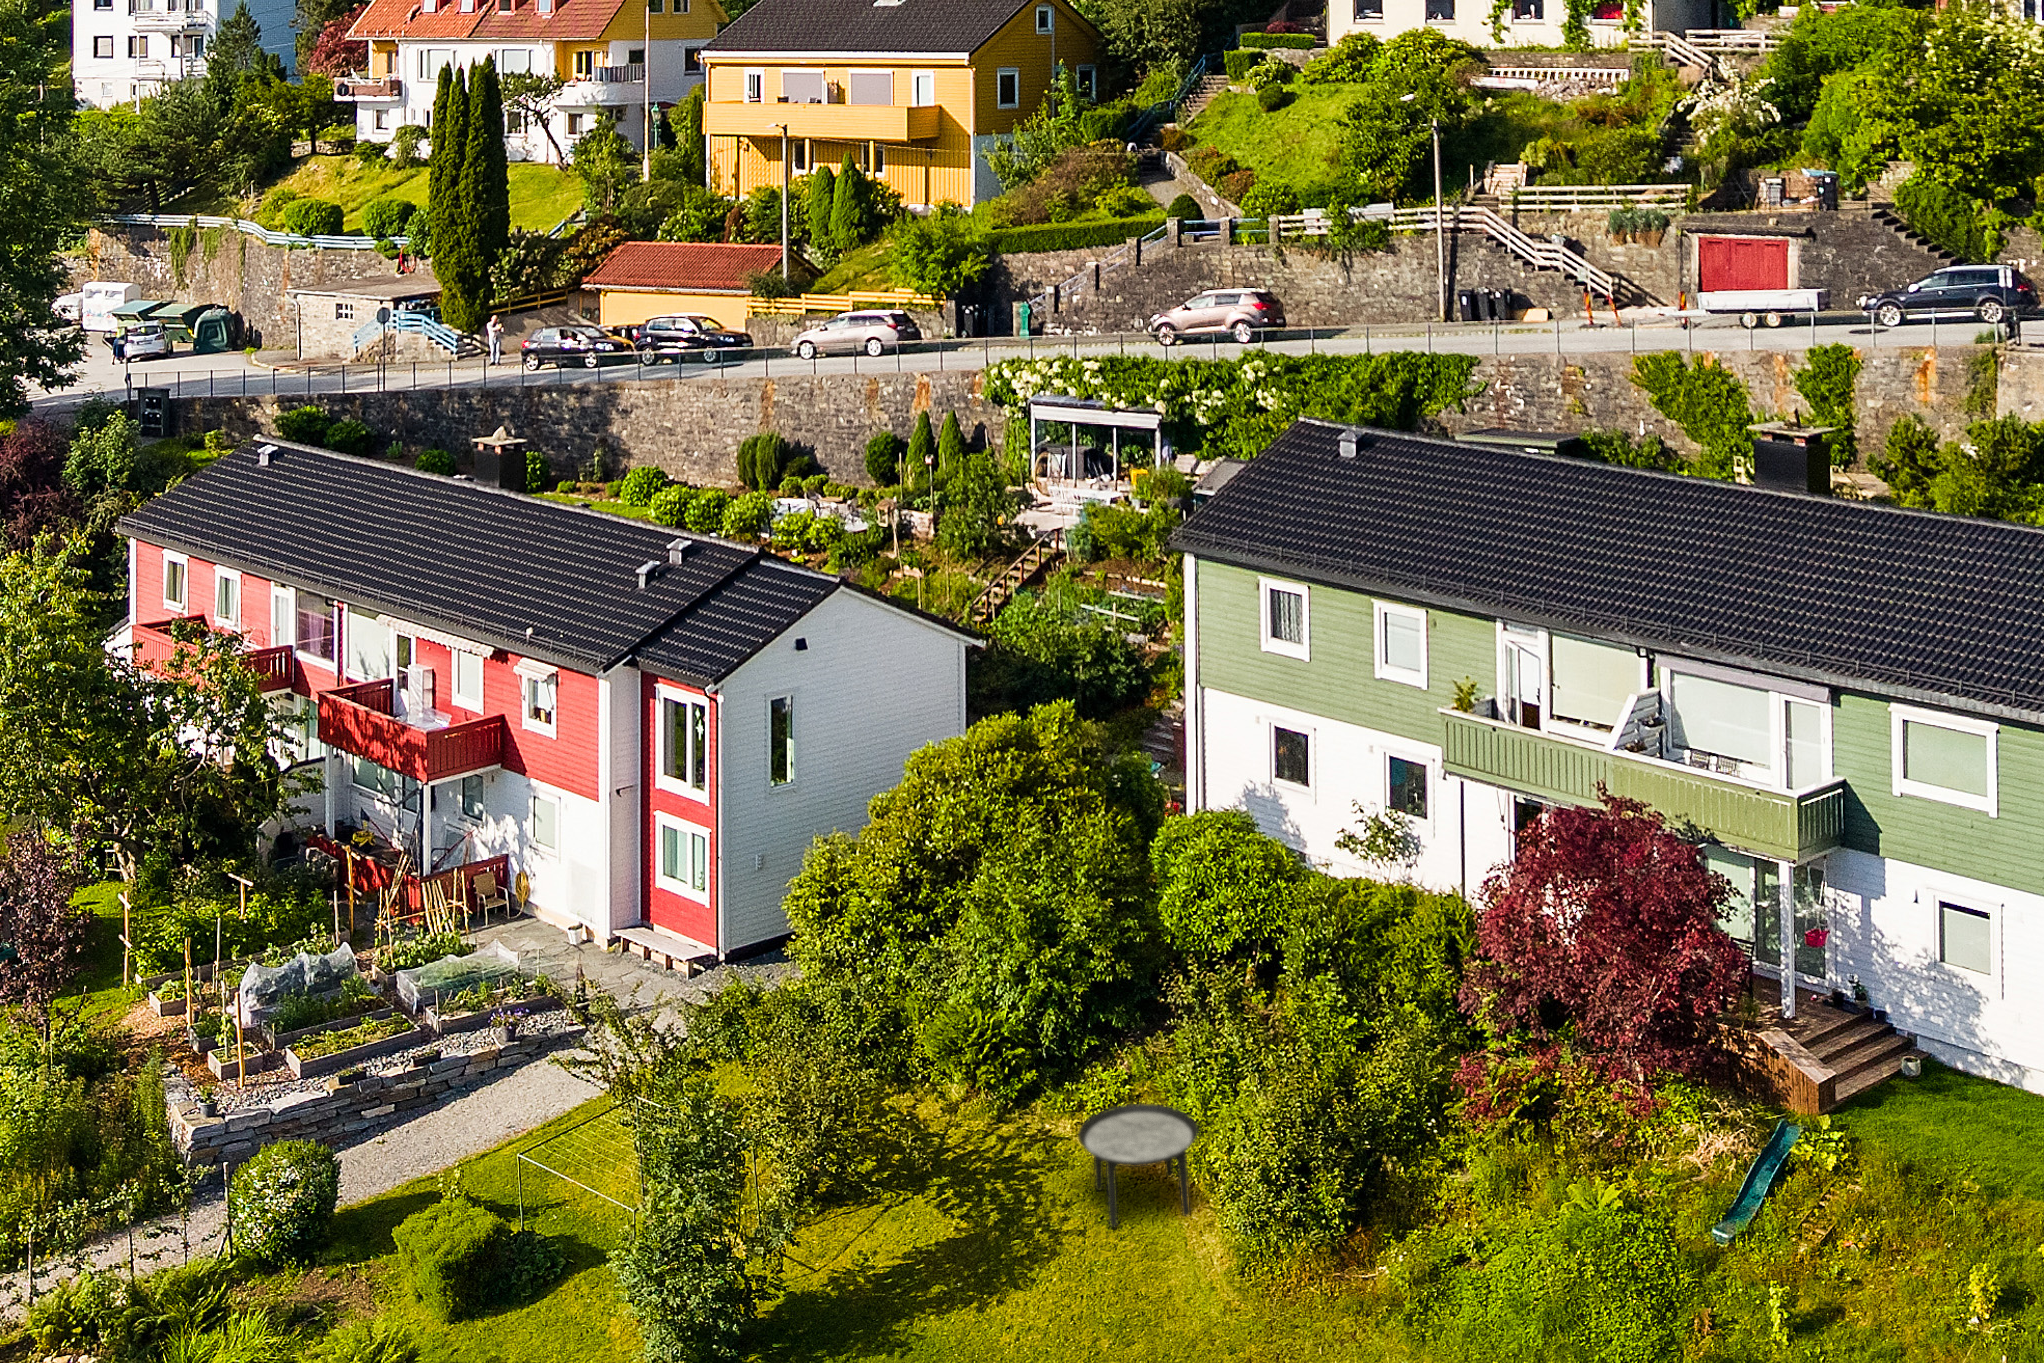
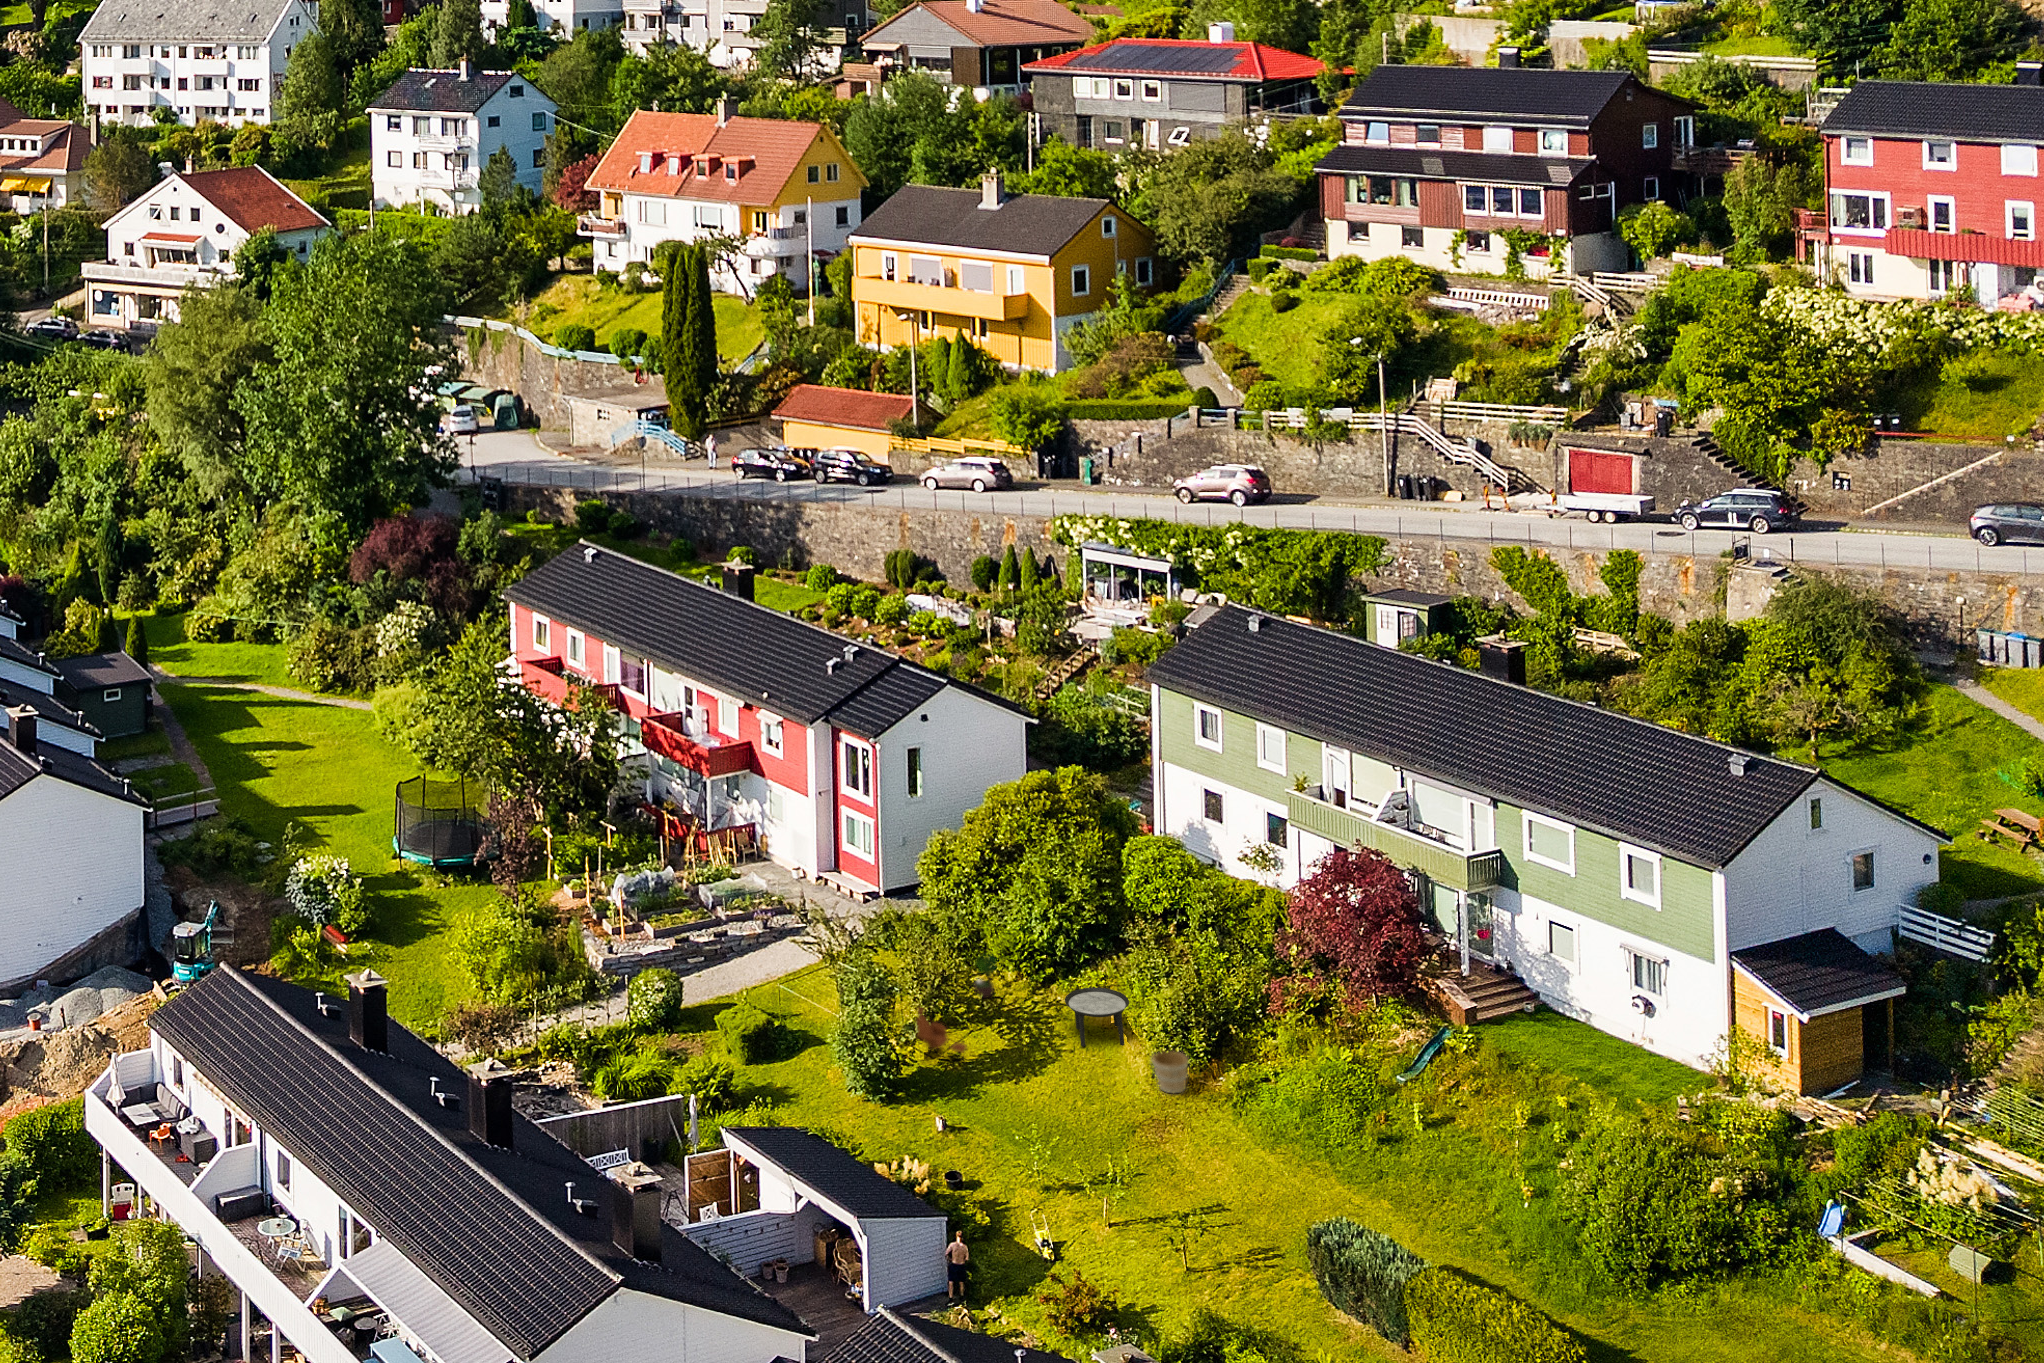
potted tree: none [898,1051,945,1144] -> present [974,955,996,998]
lounge chair: none [782,1183,896,1299] -> present [917,1007,967,1060]
wooden bucket: none [1258,1223,1329,1313] -> present [1152,1051,1188,1093]

